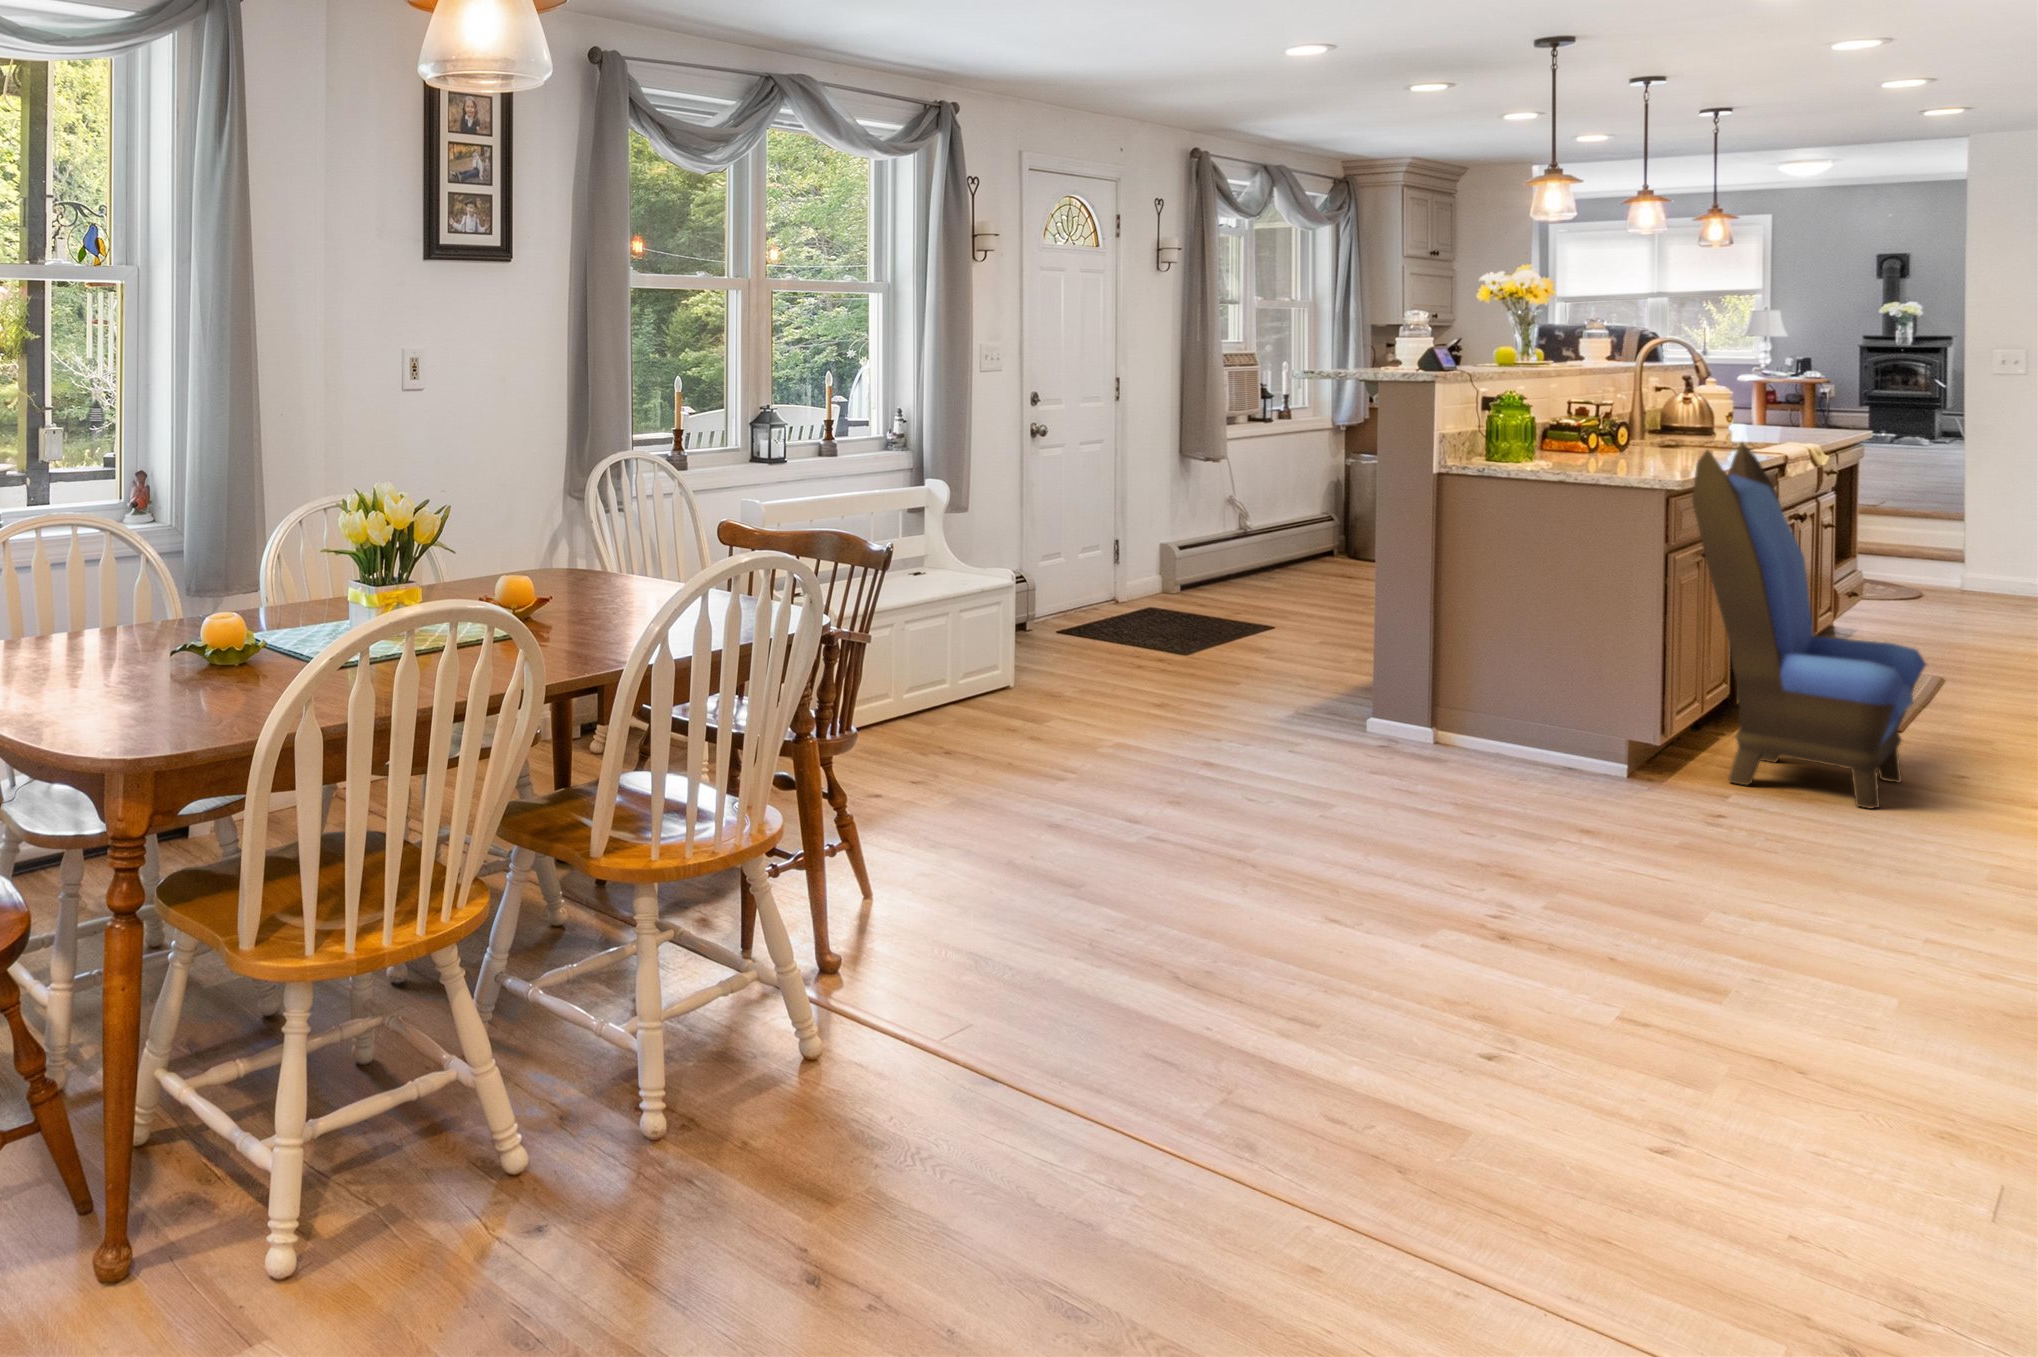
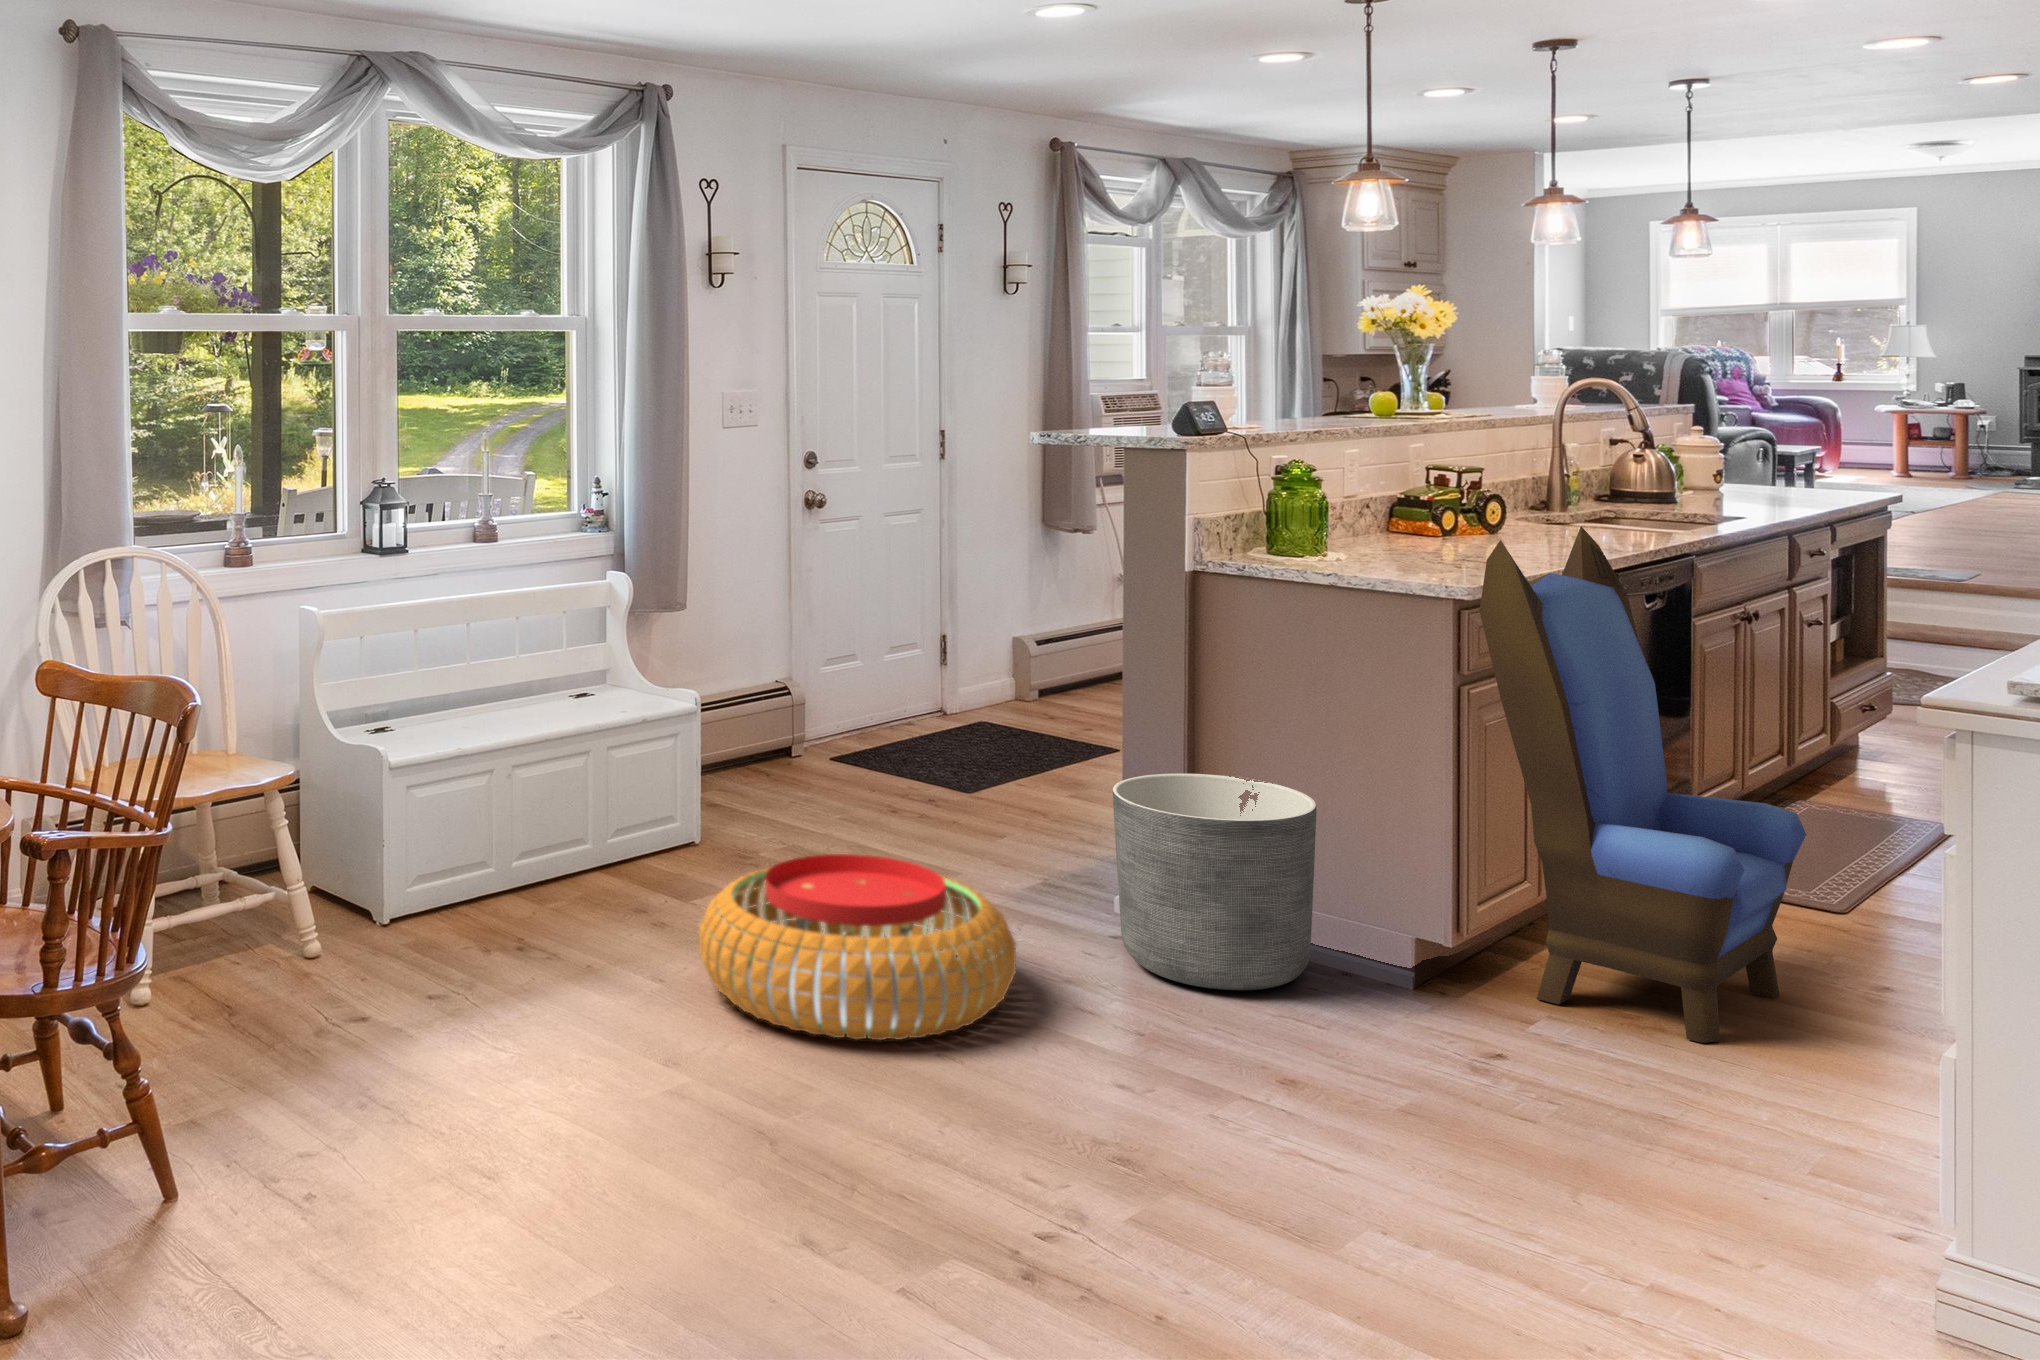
planter: none [1397,623,1563,776] -> present [1113,774,1316,990]
pouf: none [1104,678,1358,805] -> present [699,854,1016,1040]

